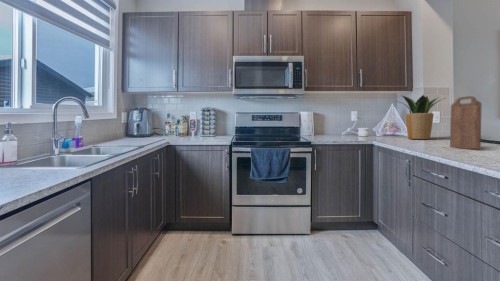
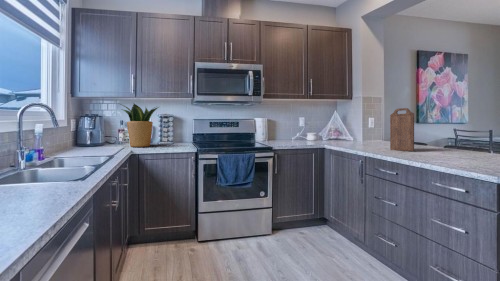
potted plant: present [403,95,437,139] -> present [122,104,159,147]

